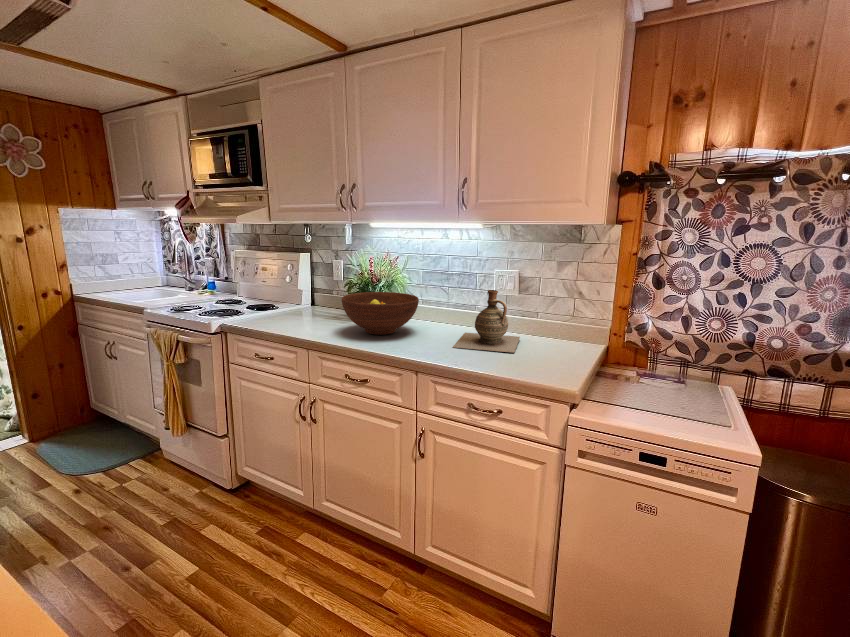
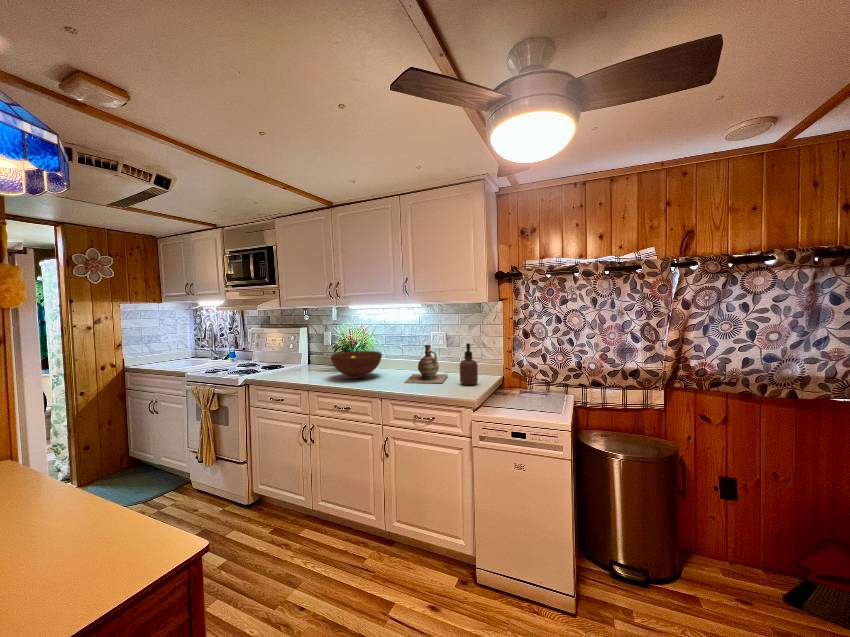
soap dispenser: none [543,292,575,360] -> present [460,343,478,385]

